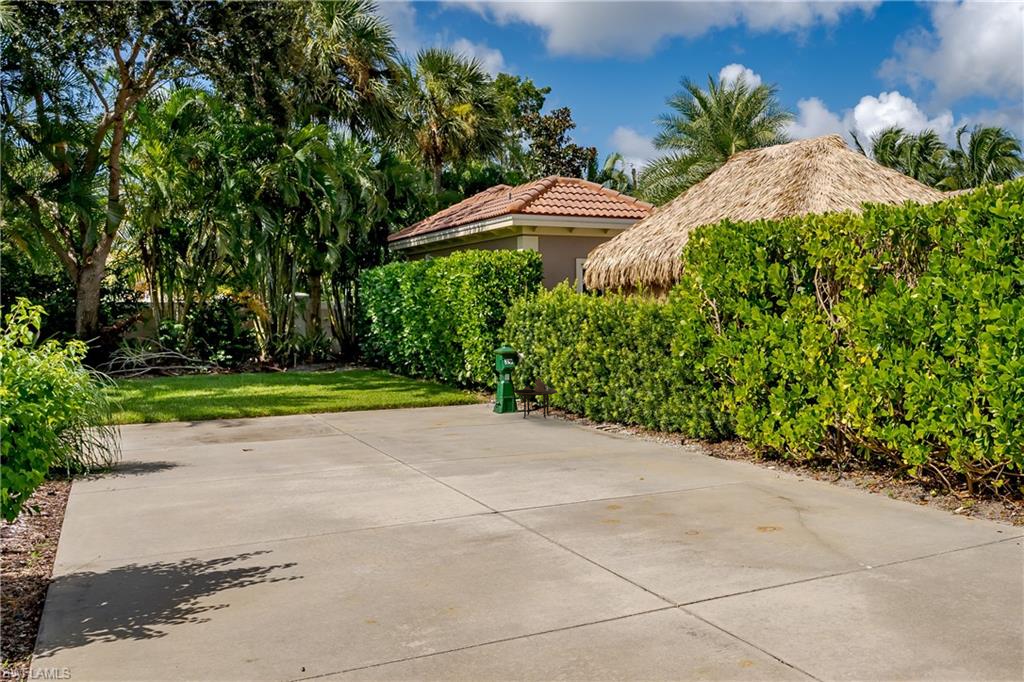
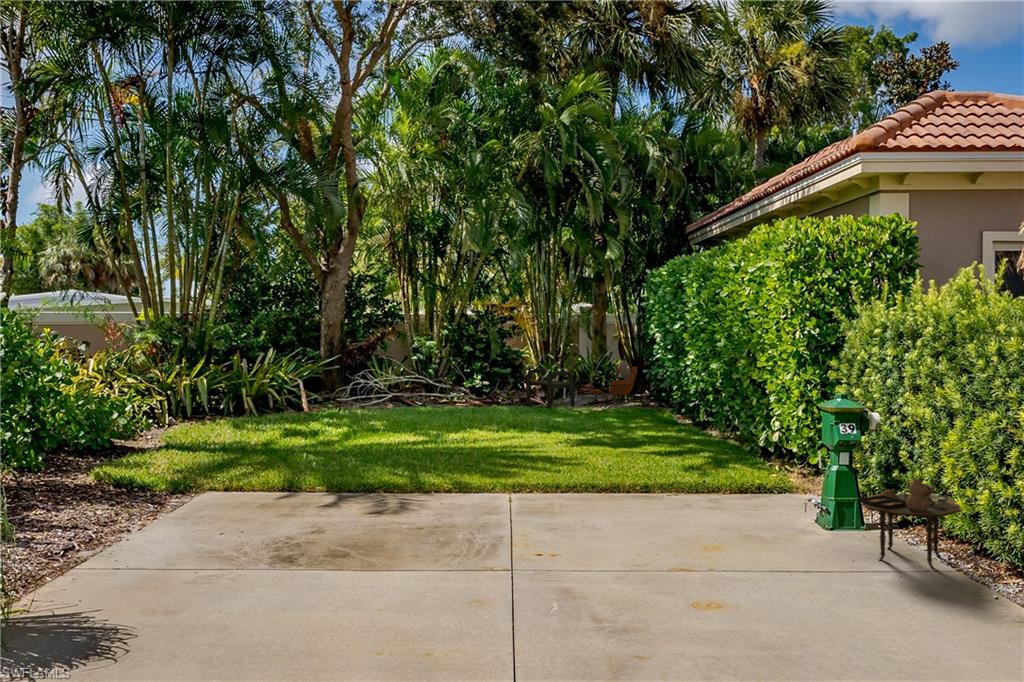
lounge chair: none [324,343,361,371] -> present [589,366,637,404]
bench: none [277,346,316,374] -> present [526,368,575,408]

